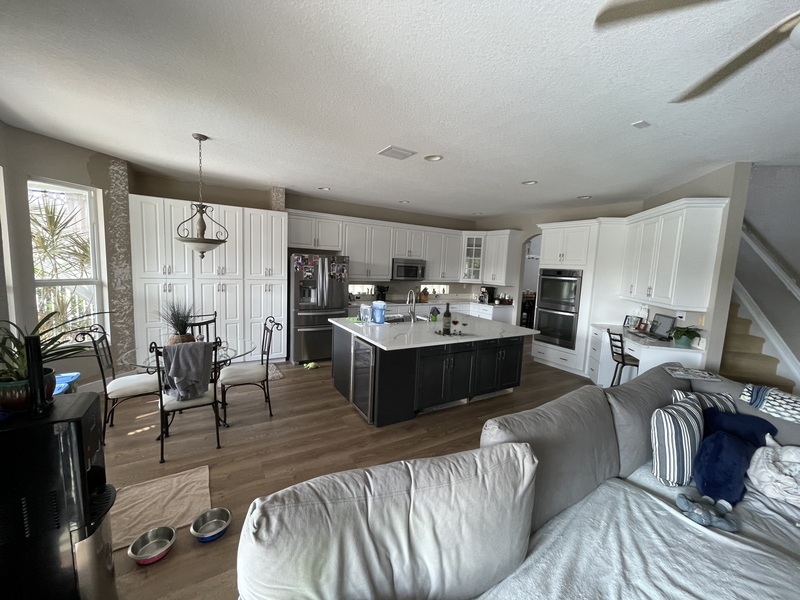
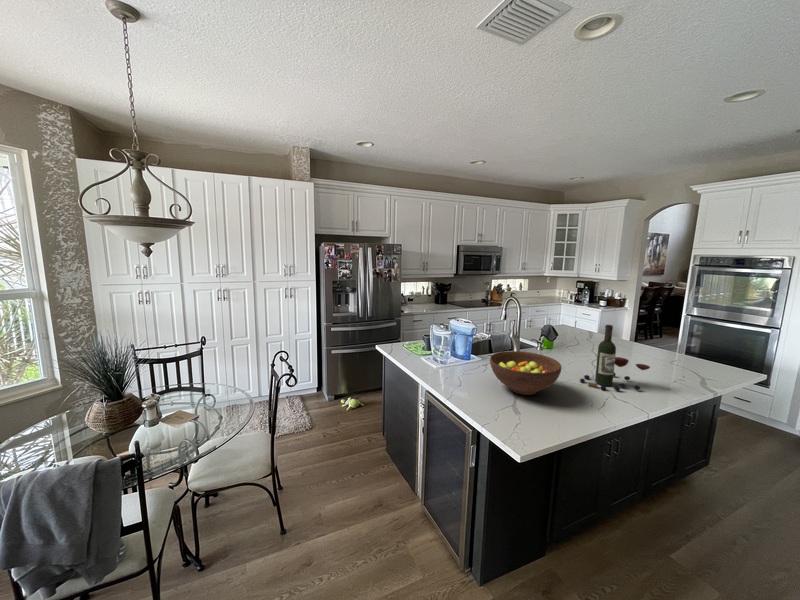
fruit bowl: none [385,316,419,336] -> present [490,351,562,395]

